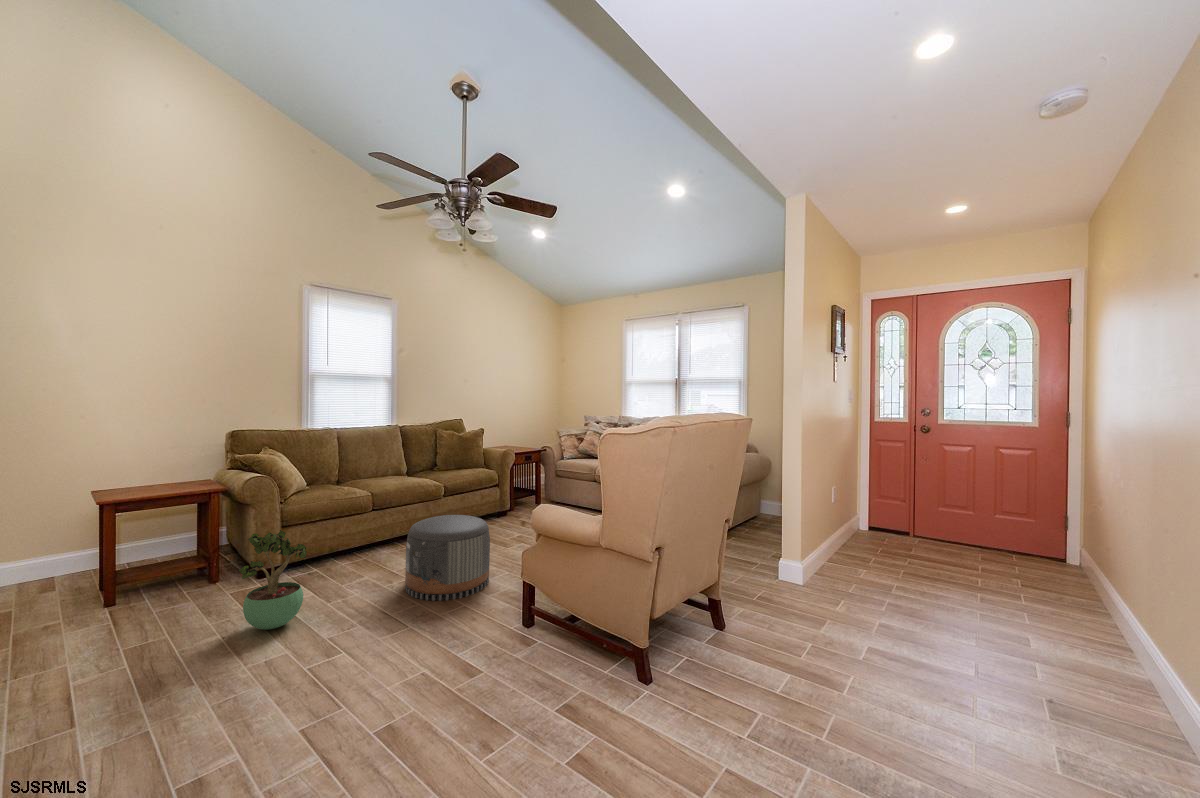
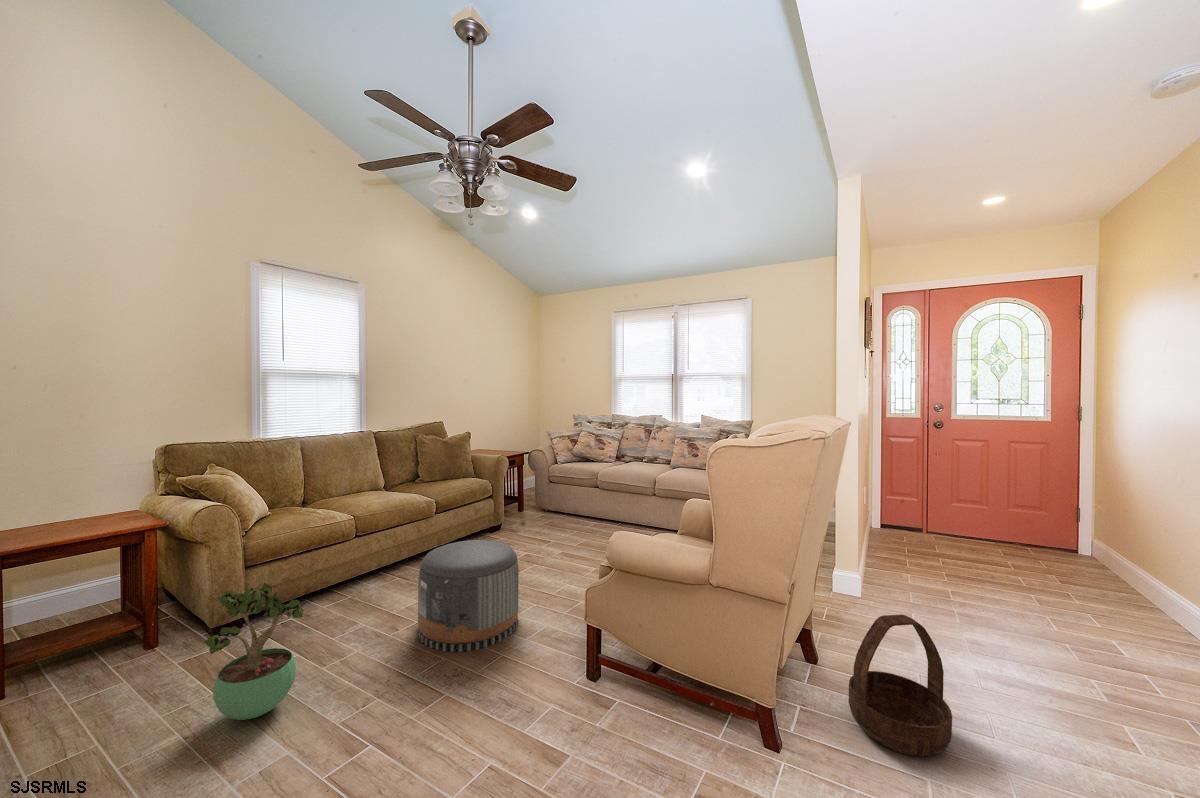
basket: none [722,583,800,699] -> present [849,615,952,757]

